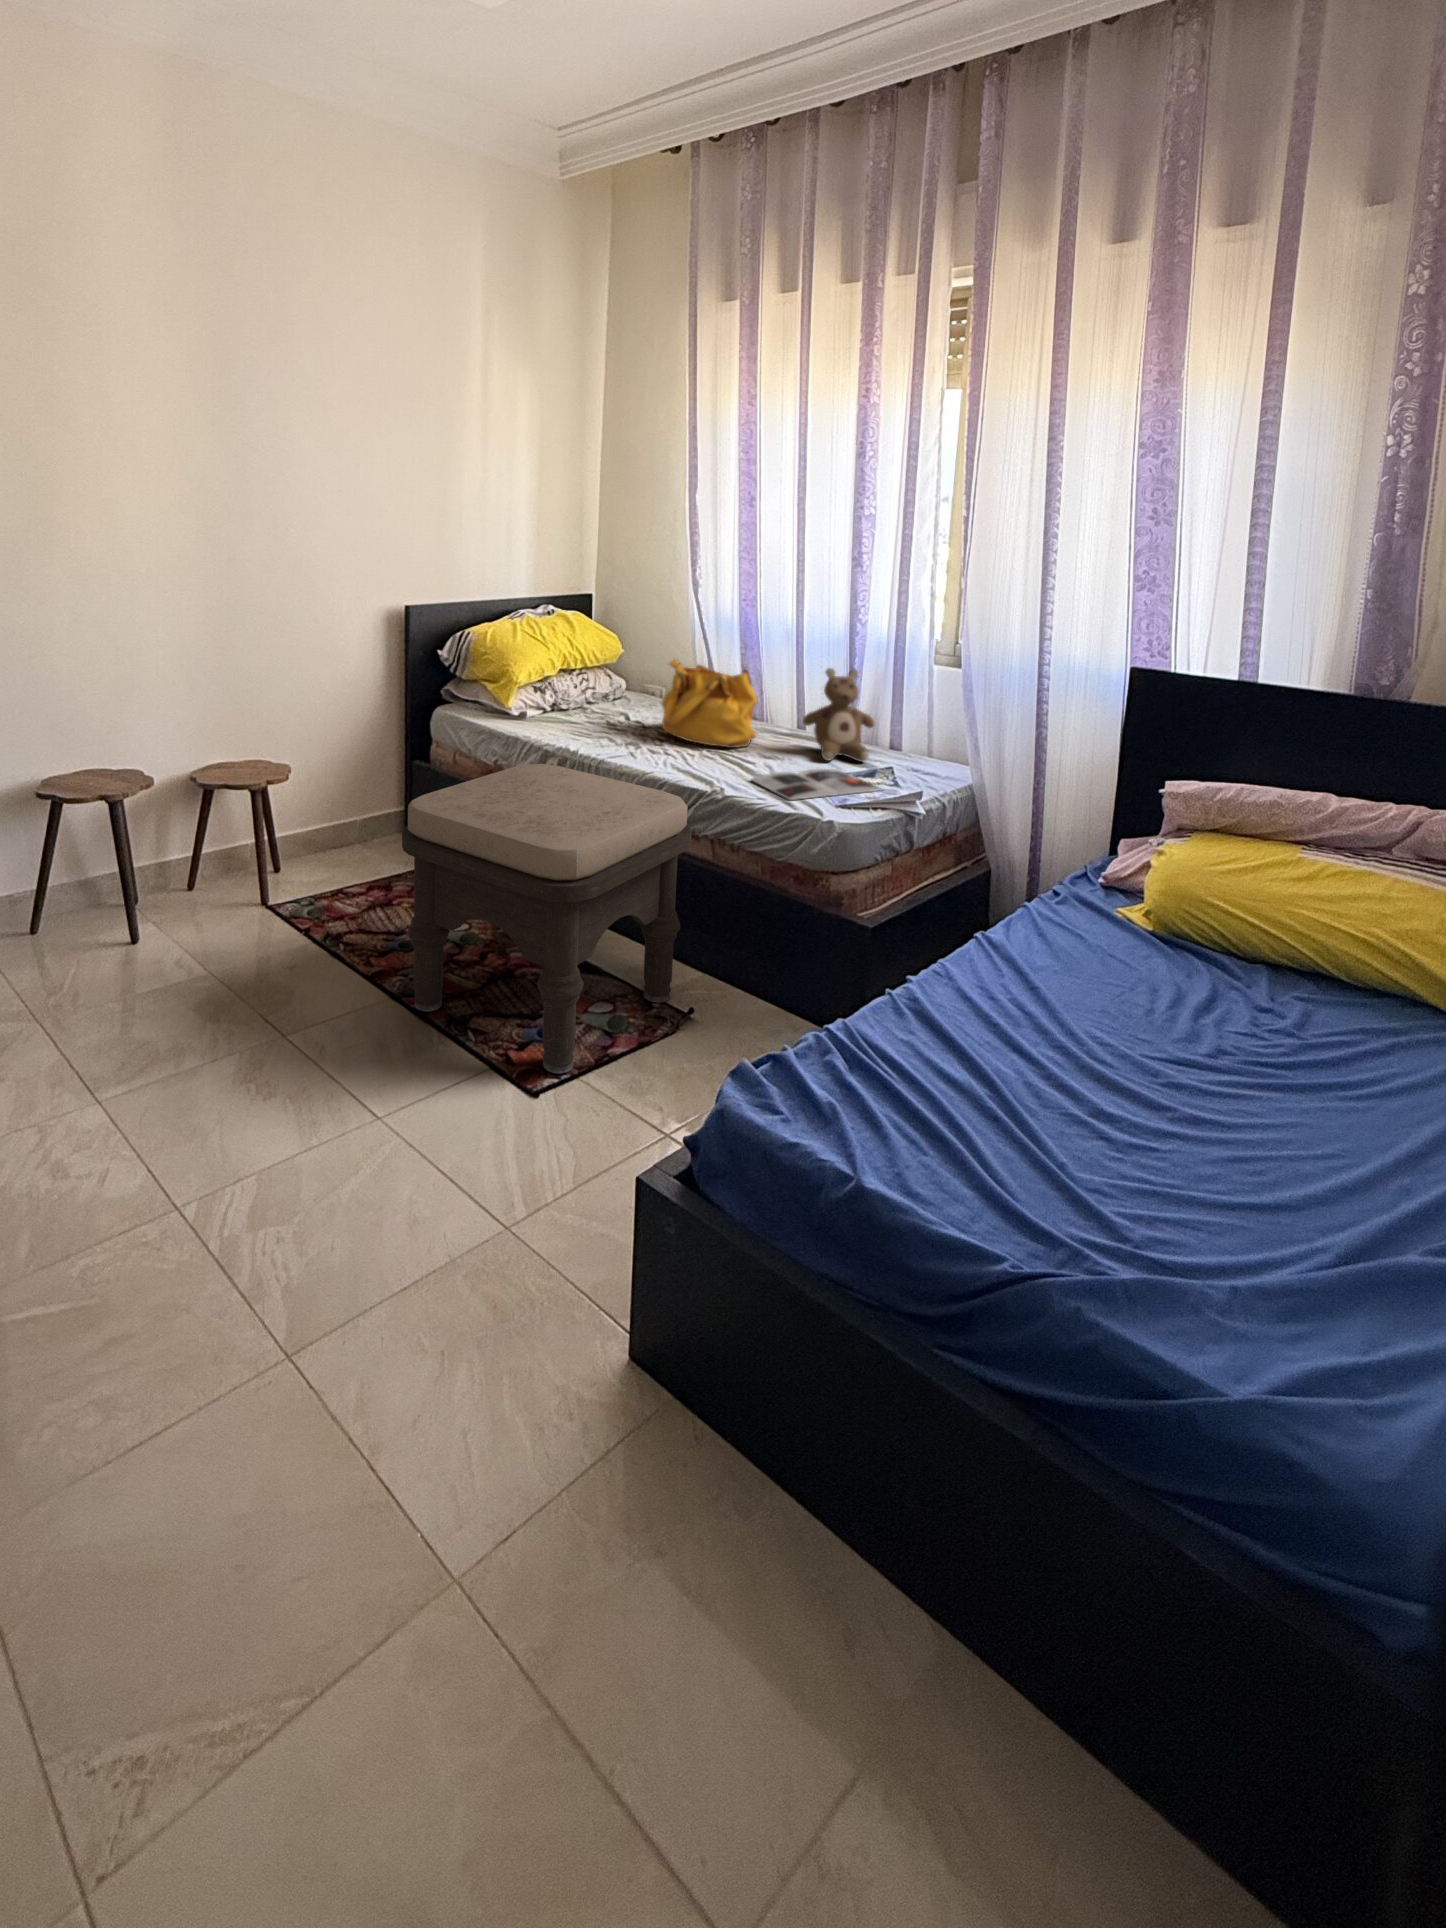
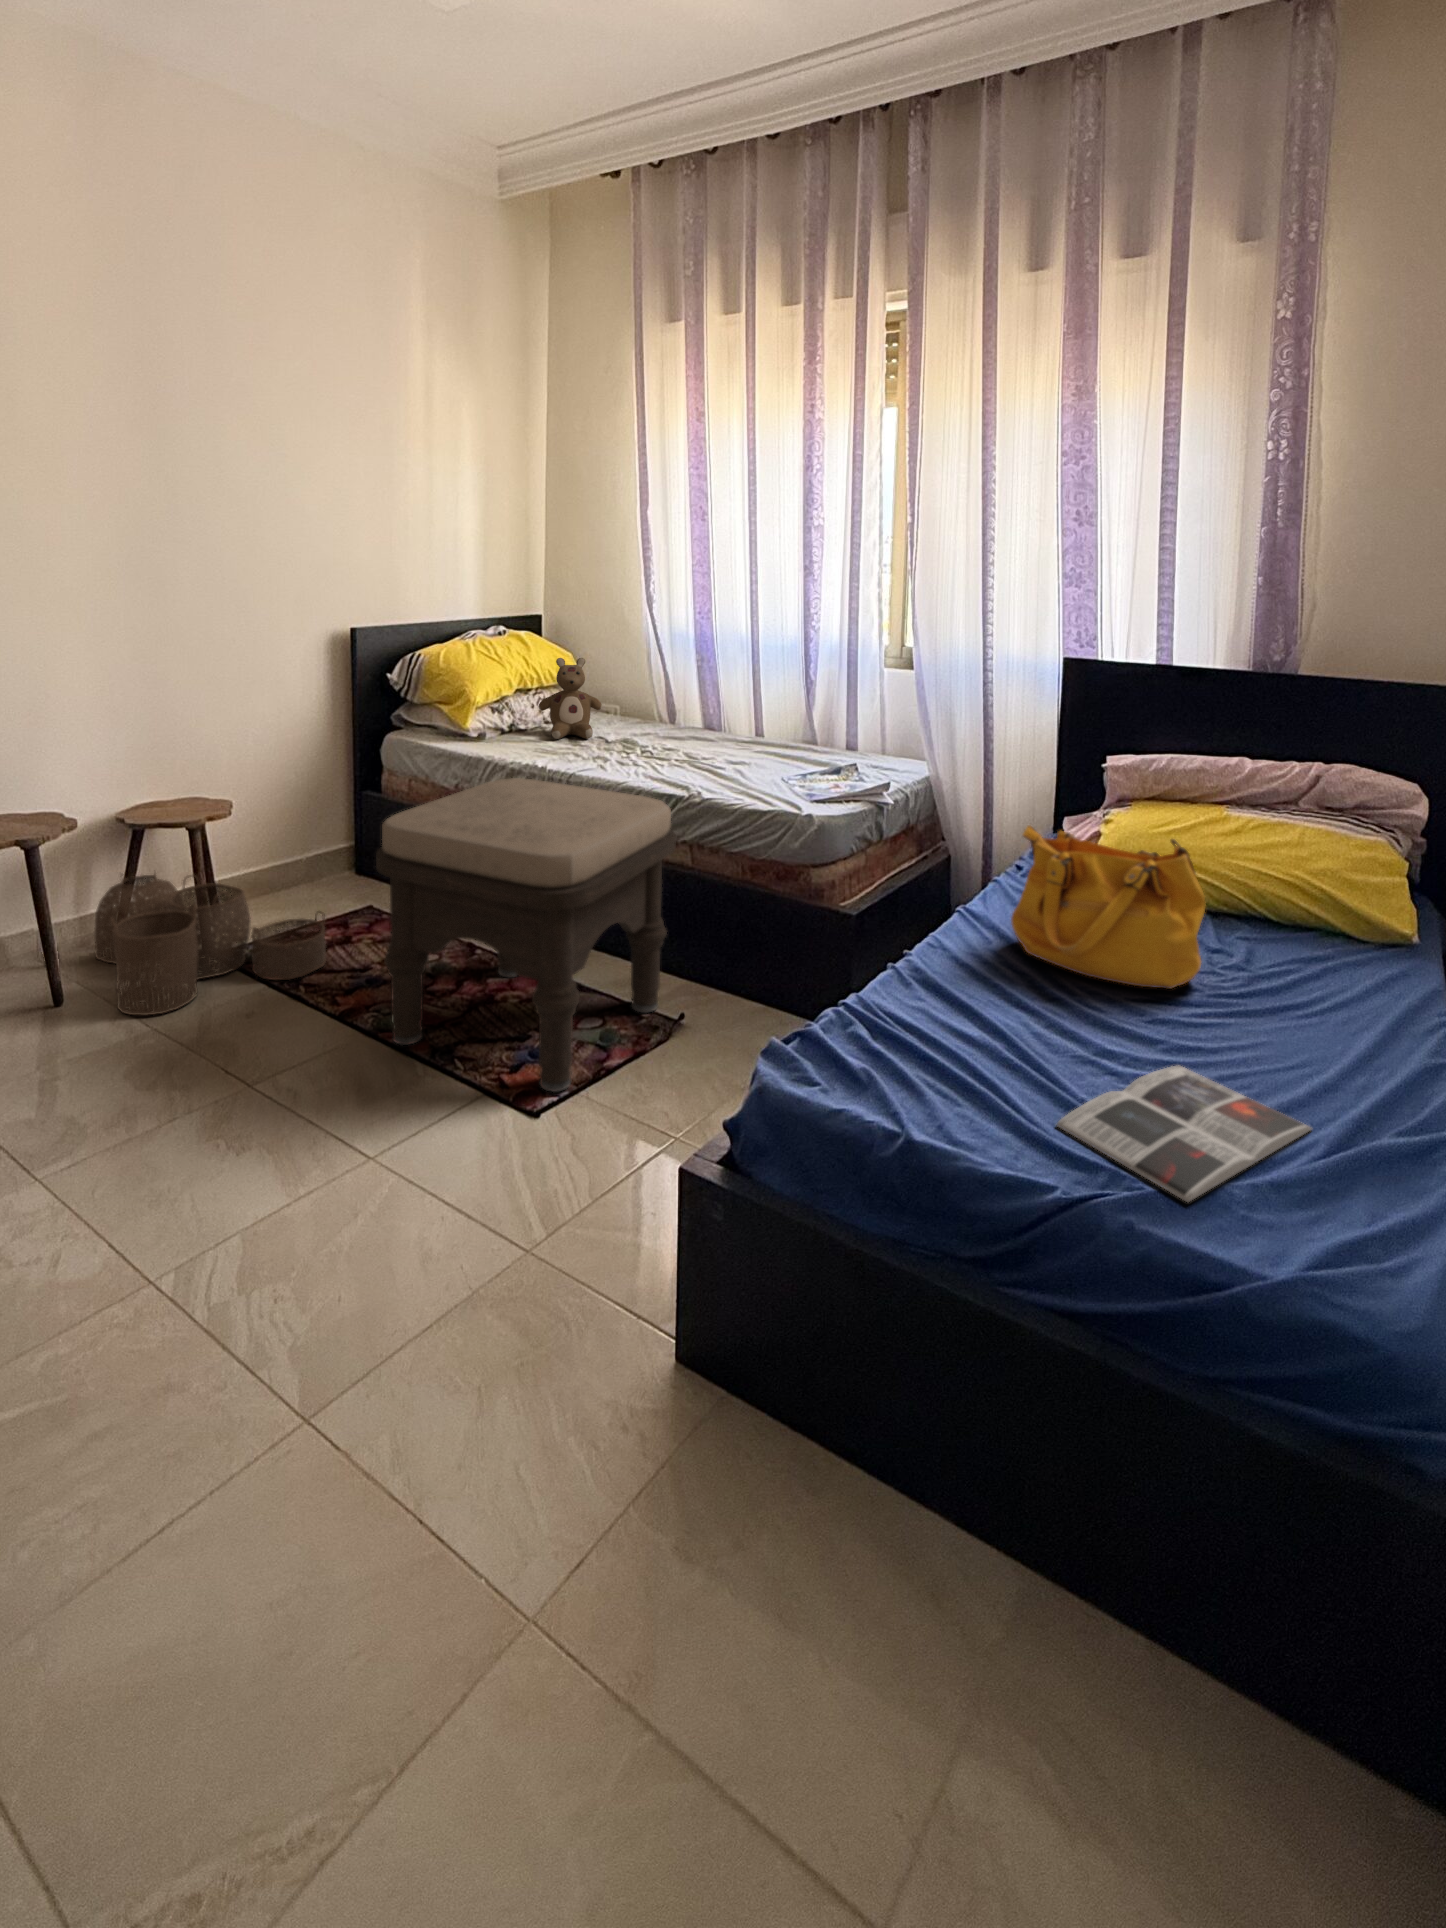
handbag: present [662,659,757,748] -> present [1011,825,1205,989]
stuffed bear: present [802,668,875,762] -> present [538,658,602,739]
magazine: present [752,769,882,800] -> present [1057,1066,1311,1202]
woven basket: none [170,826,367,960] -> present [94,874,326,1015]

